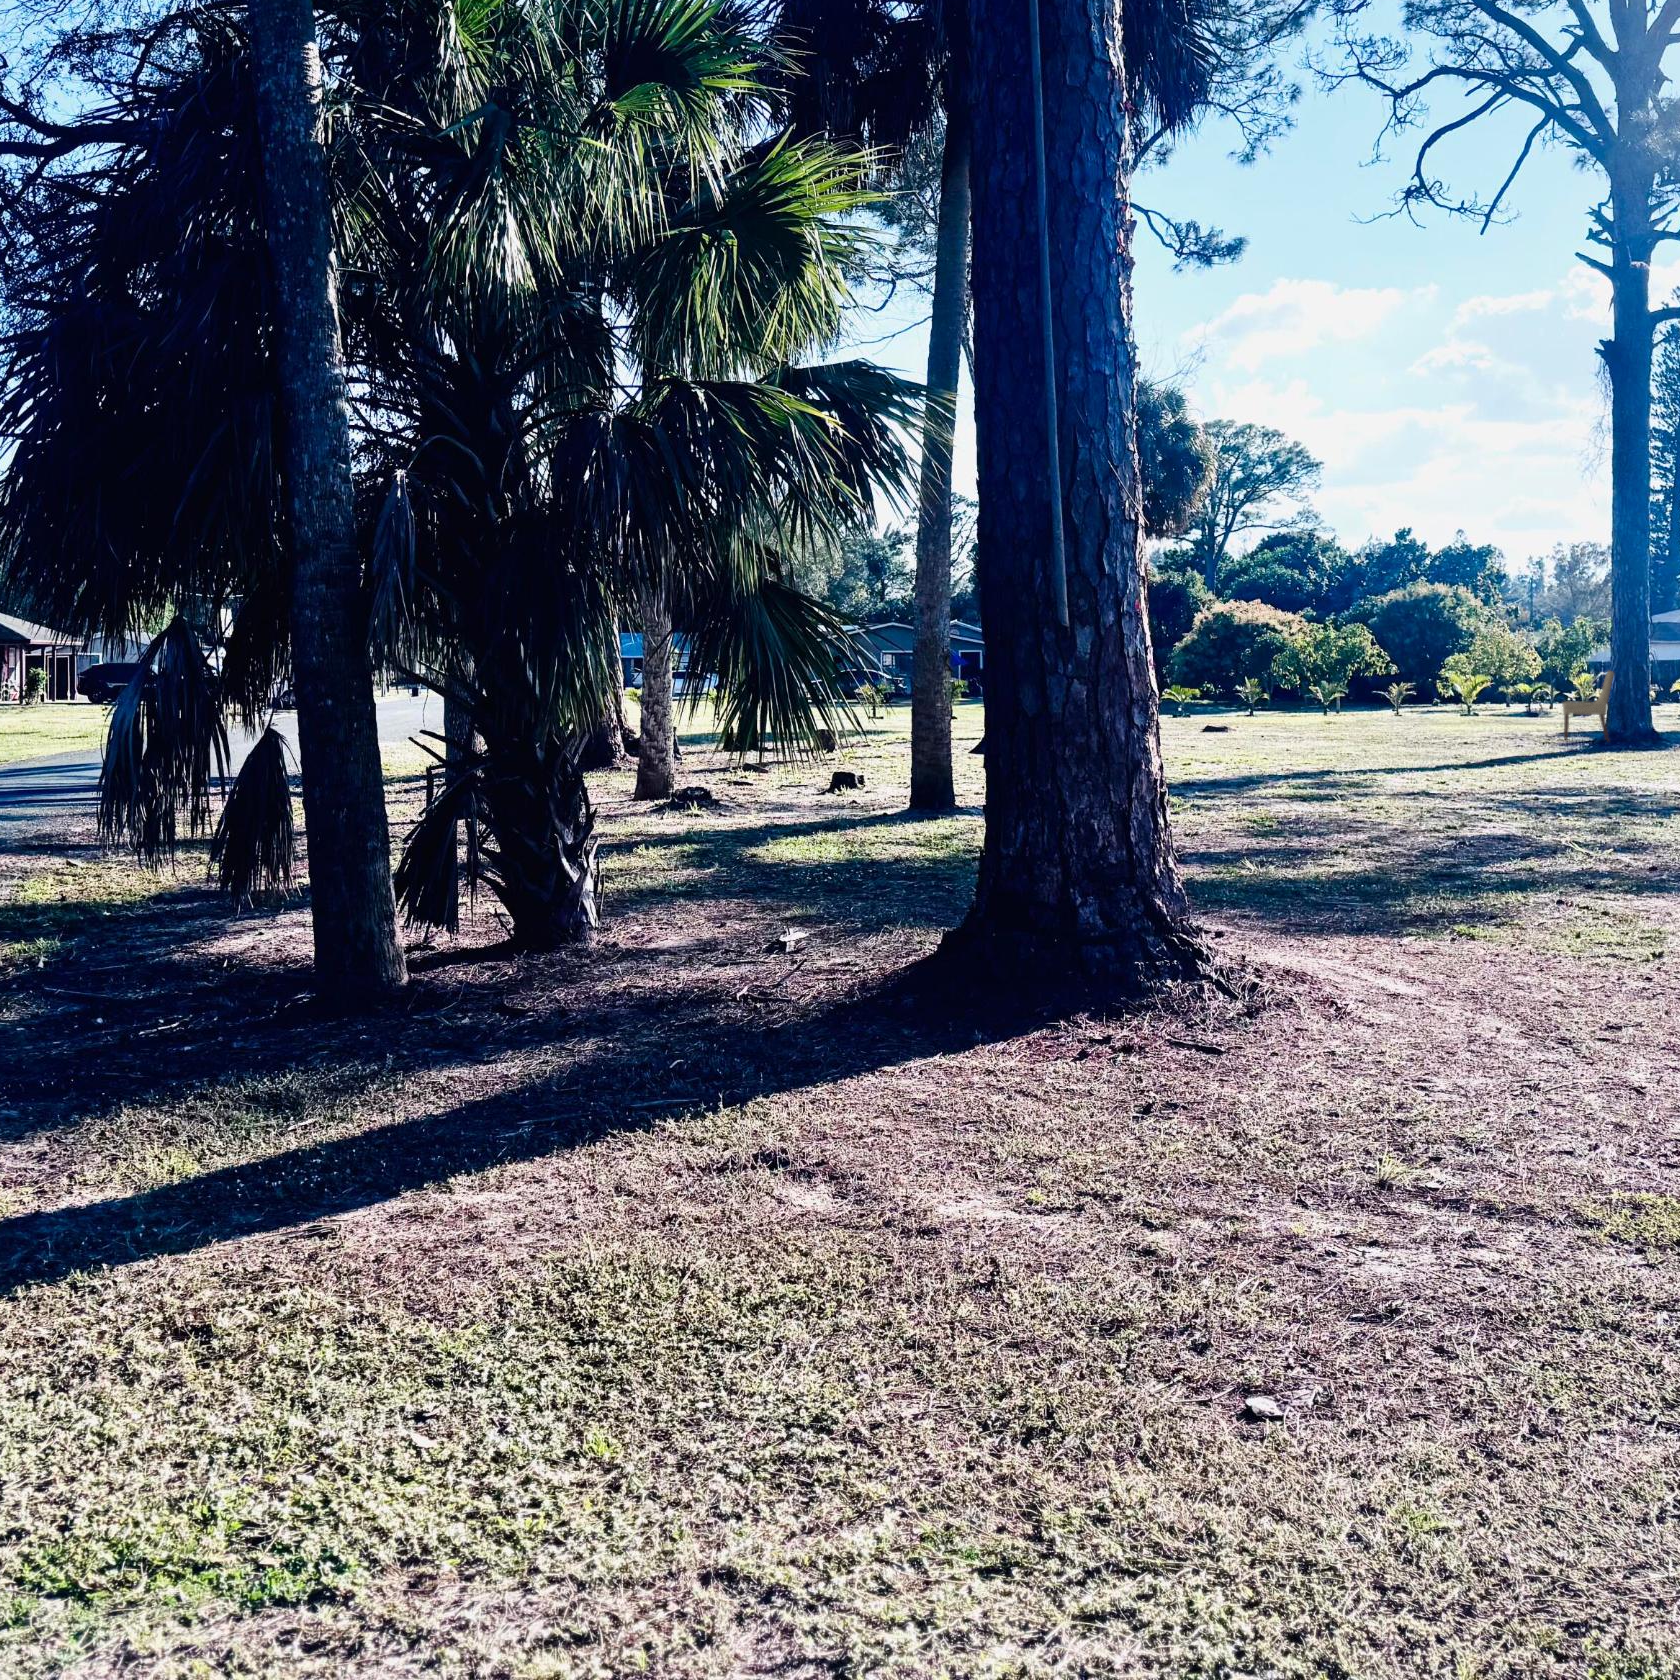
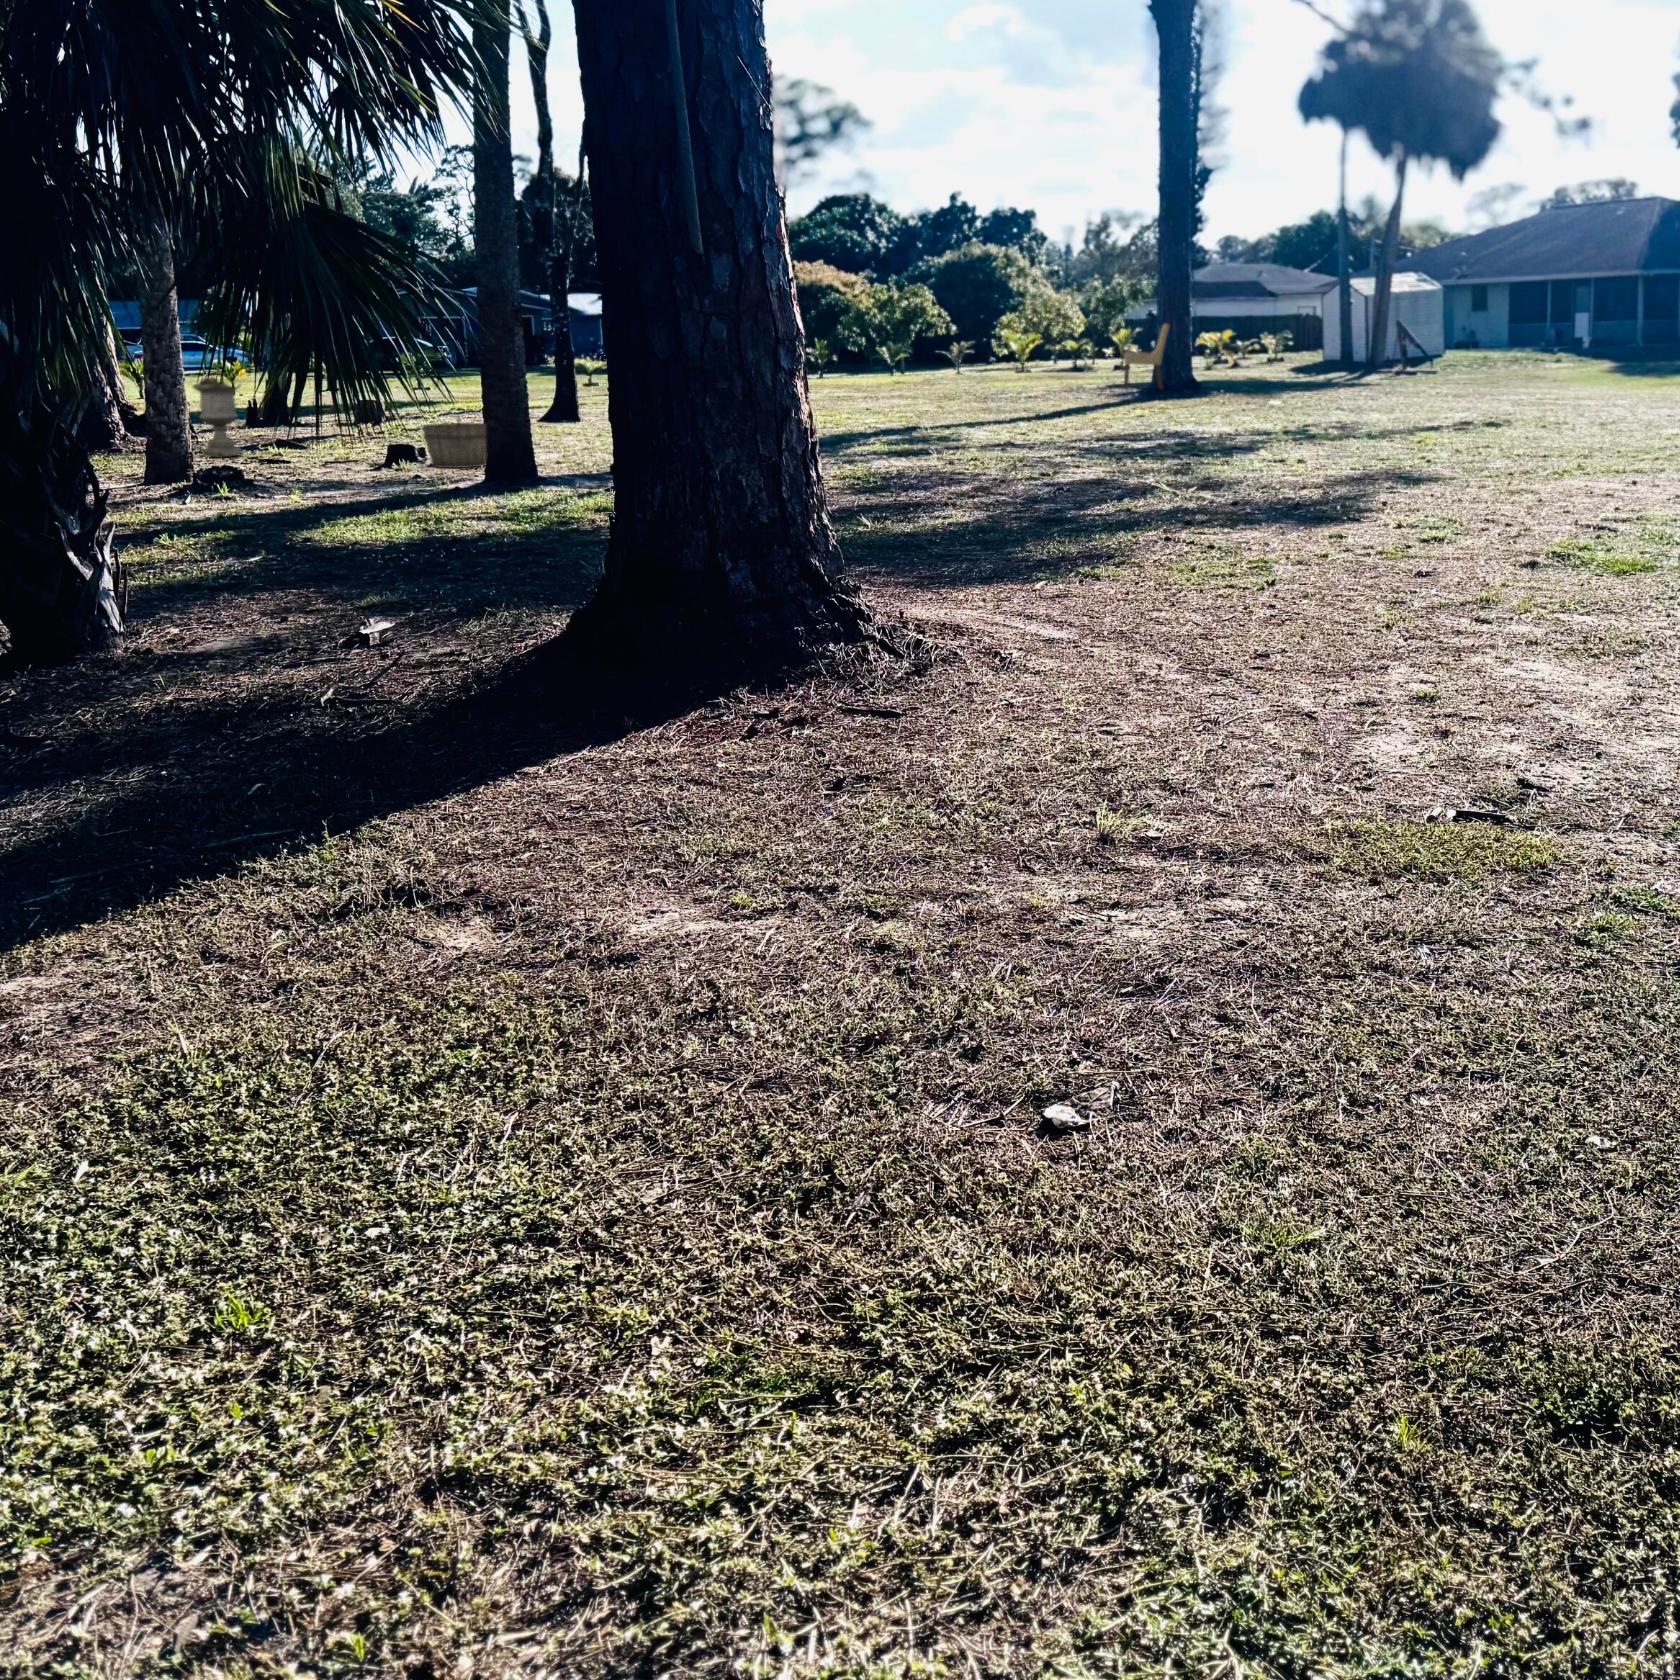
planter: none [675,731,713,803] -> present [193,377,242,458]
wooden bucket: none [853,763,913,815] -> present [422,411,487,468]

